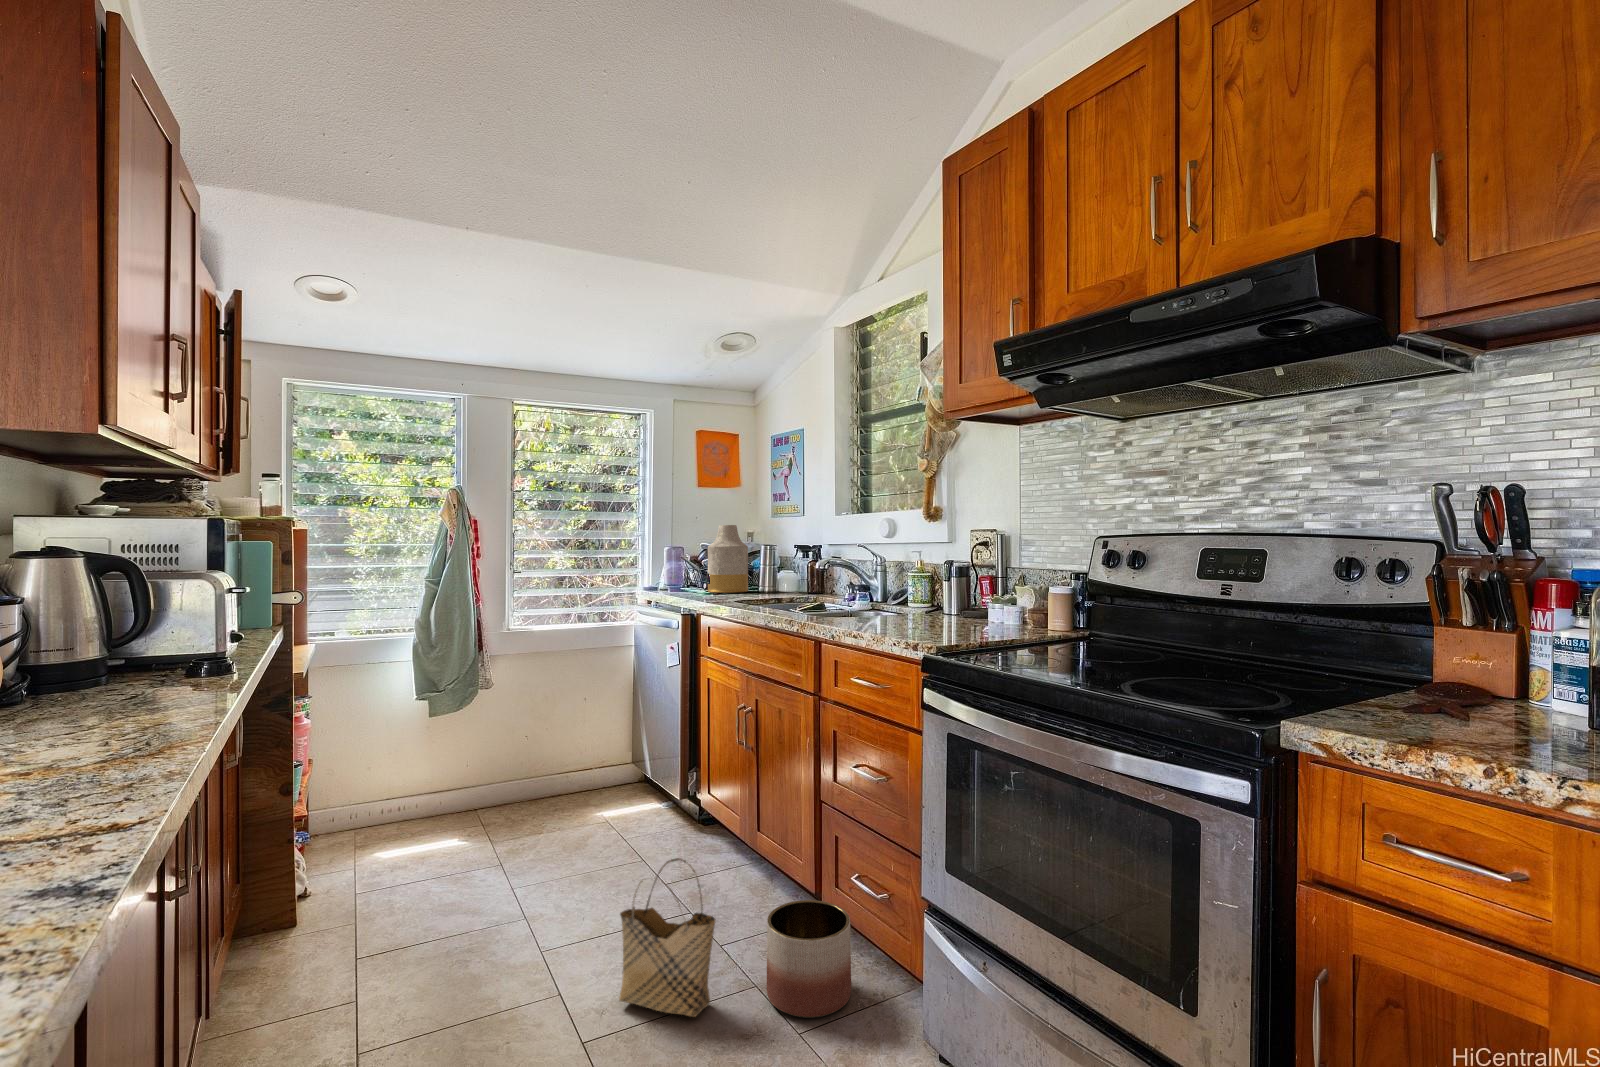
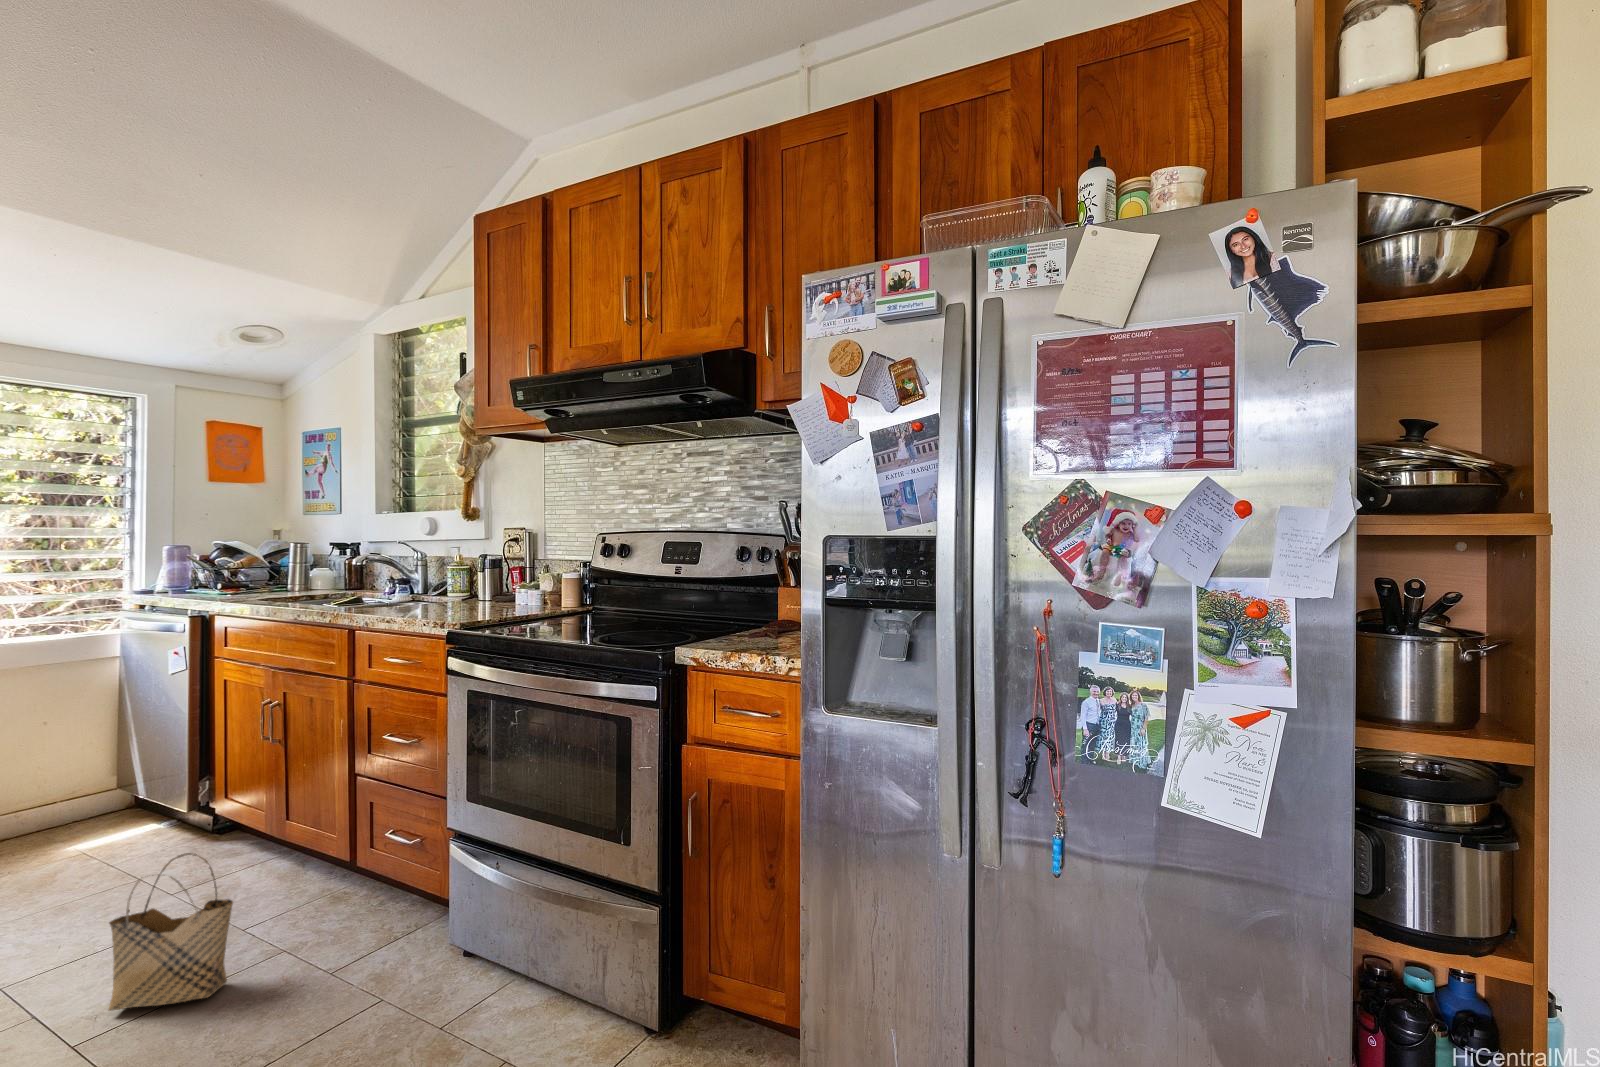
vase: present [708,525,748,593] -> none [222,522,275,593]
planter: present [767,900,851,1018] -> none [294,862,383,967]

